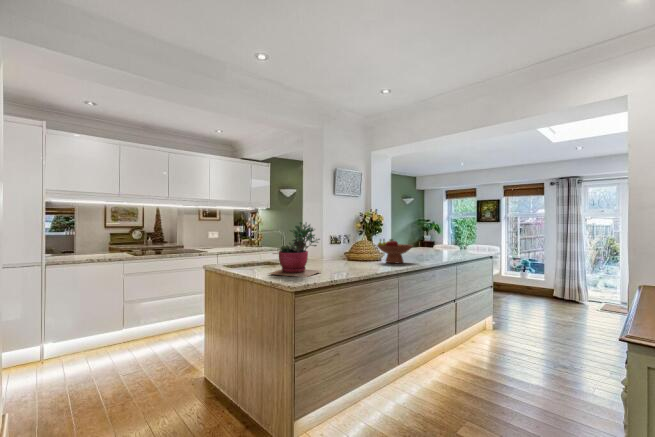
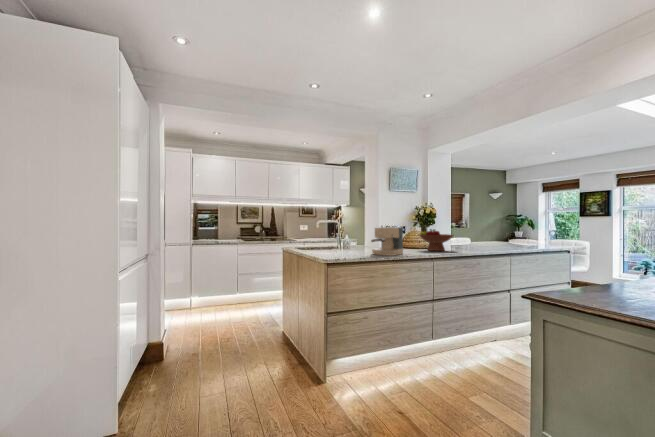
succulent plant: present [269,222,321,277] -> none [312,214,356,257]
coffee maker: none [338,236,372,272] -> present [371,226,403,256]

